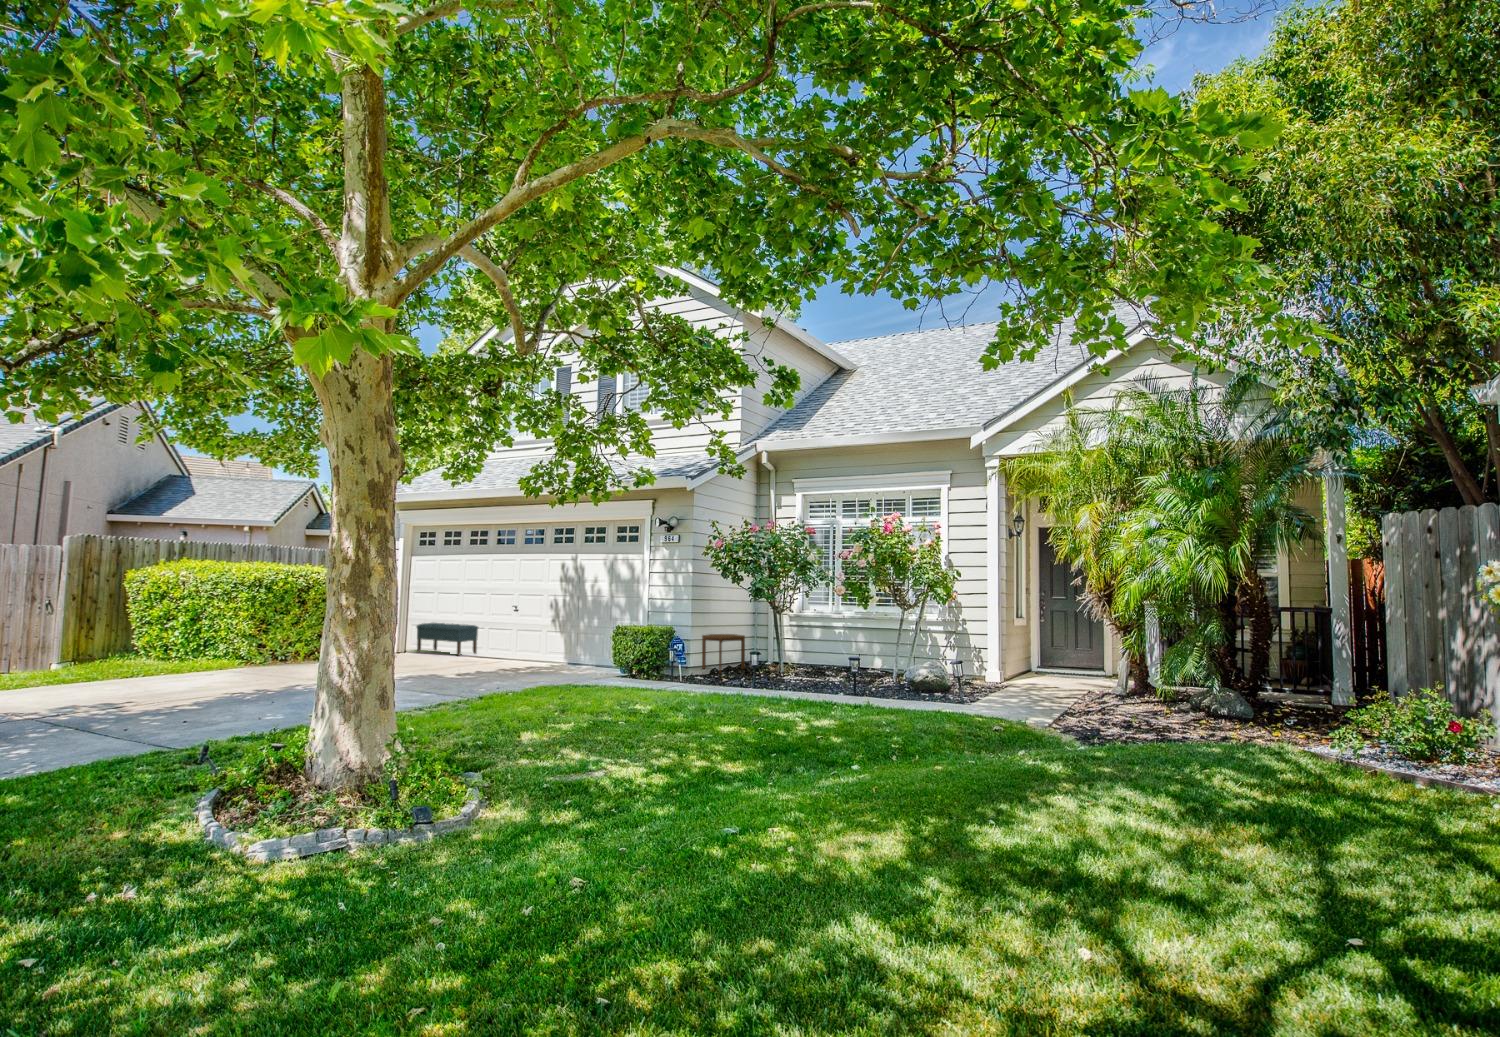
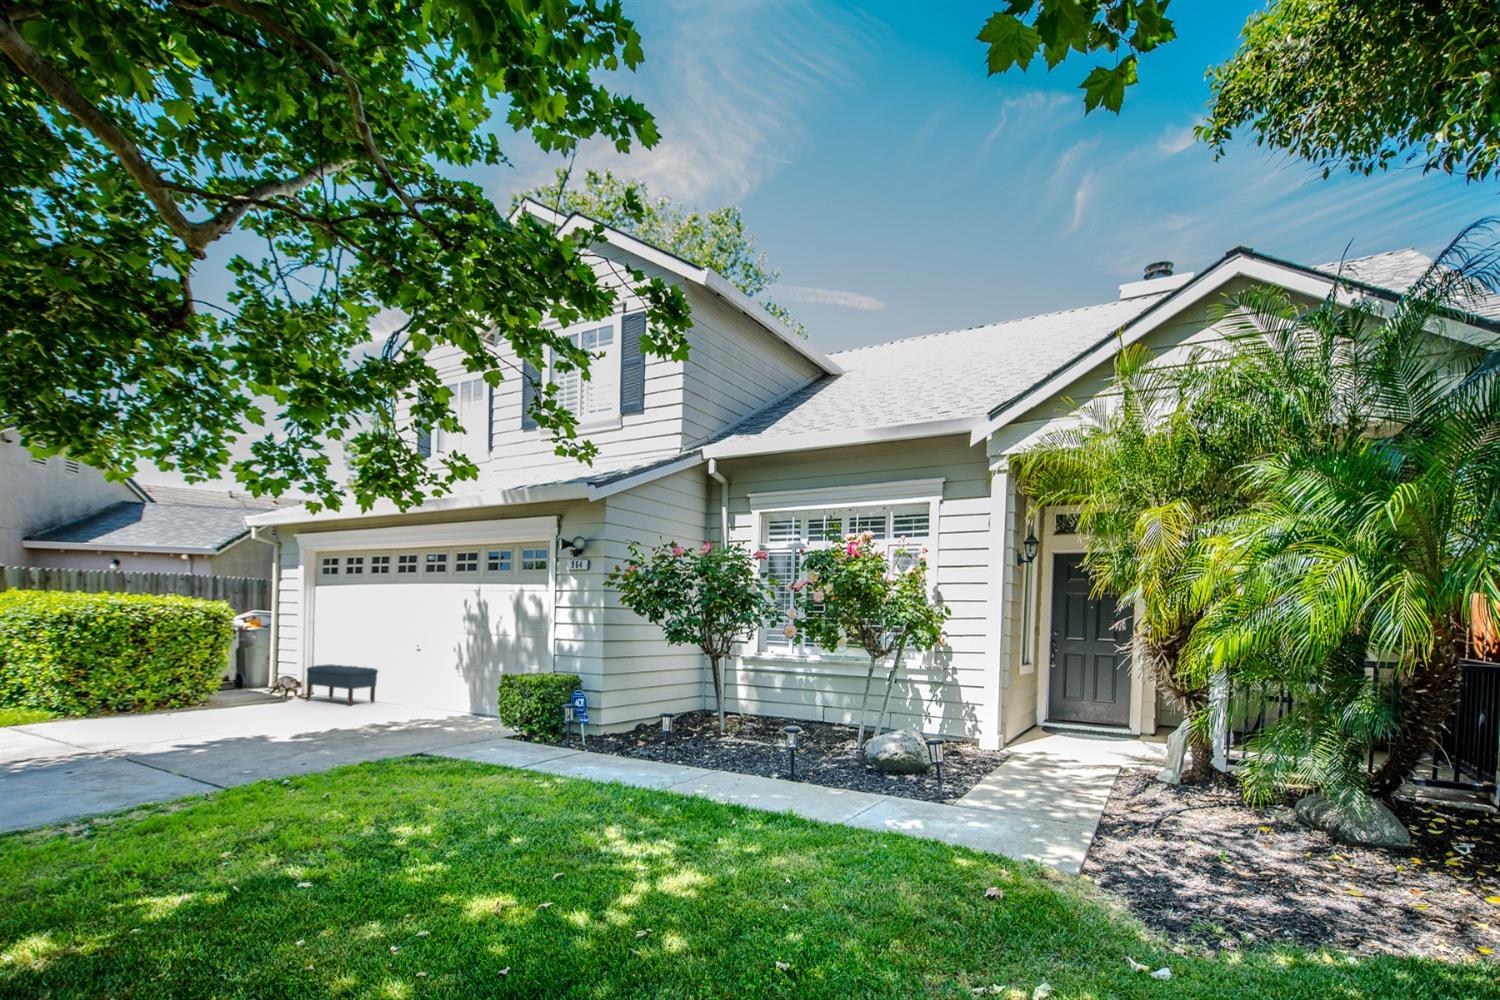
side table: present [702,634,745,674] -> none [628,683,683,735]

